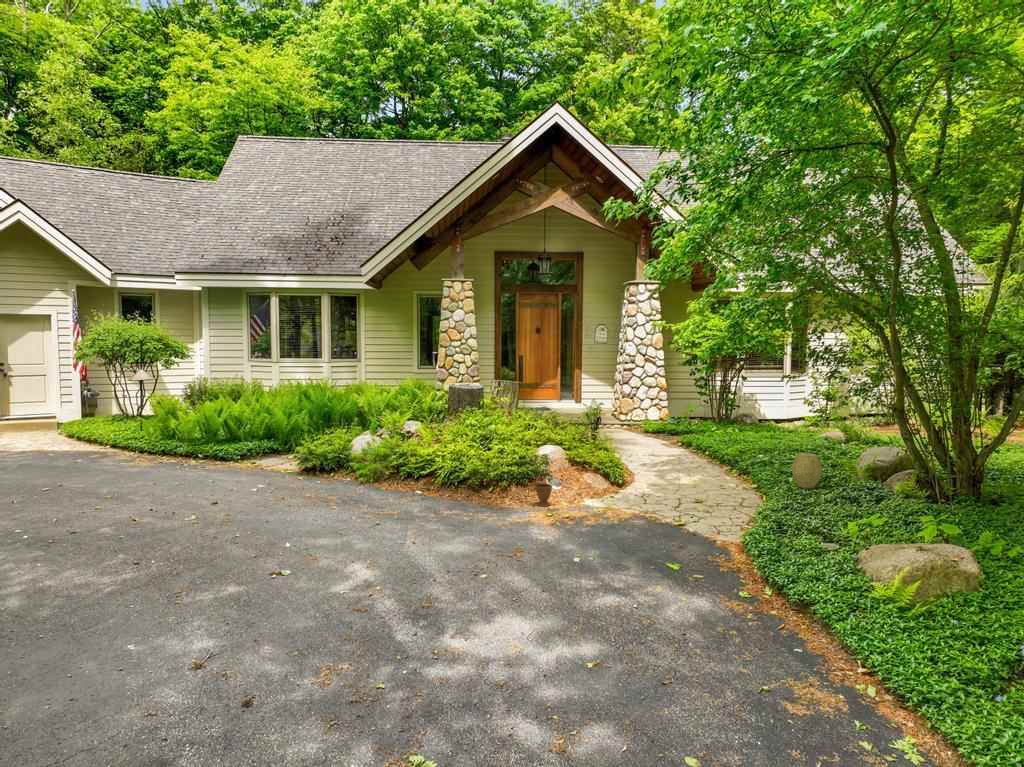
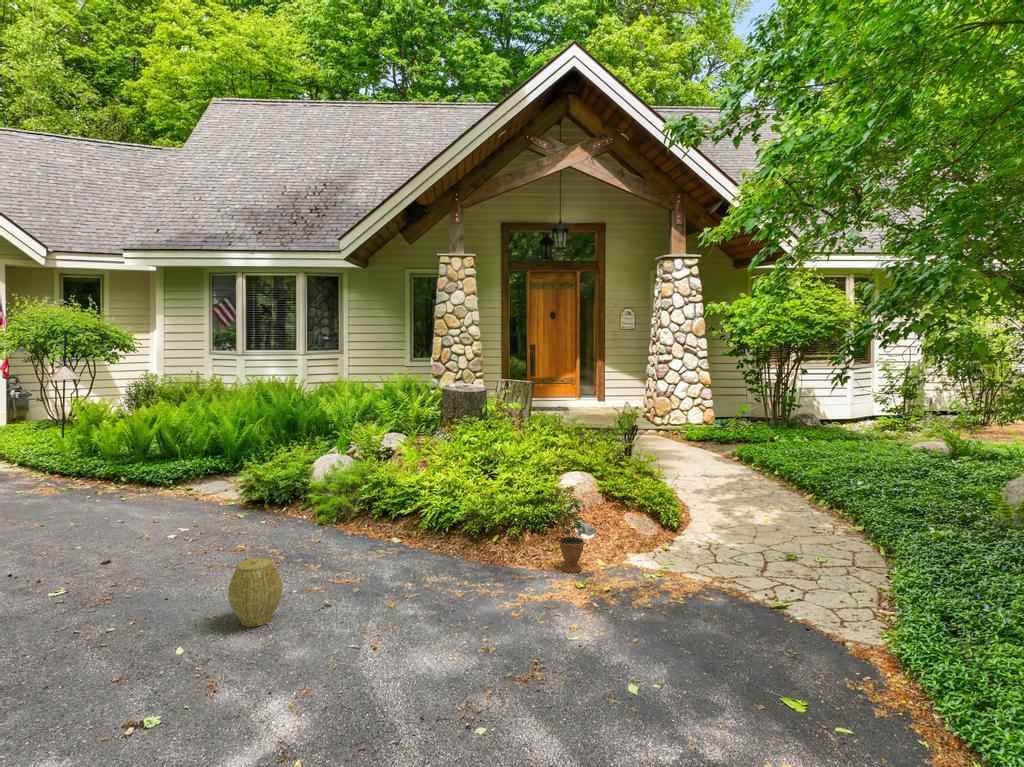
woven basket: present [792,453,822,488] -> present [228,558,282,627]

